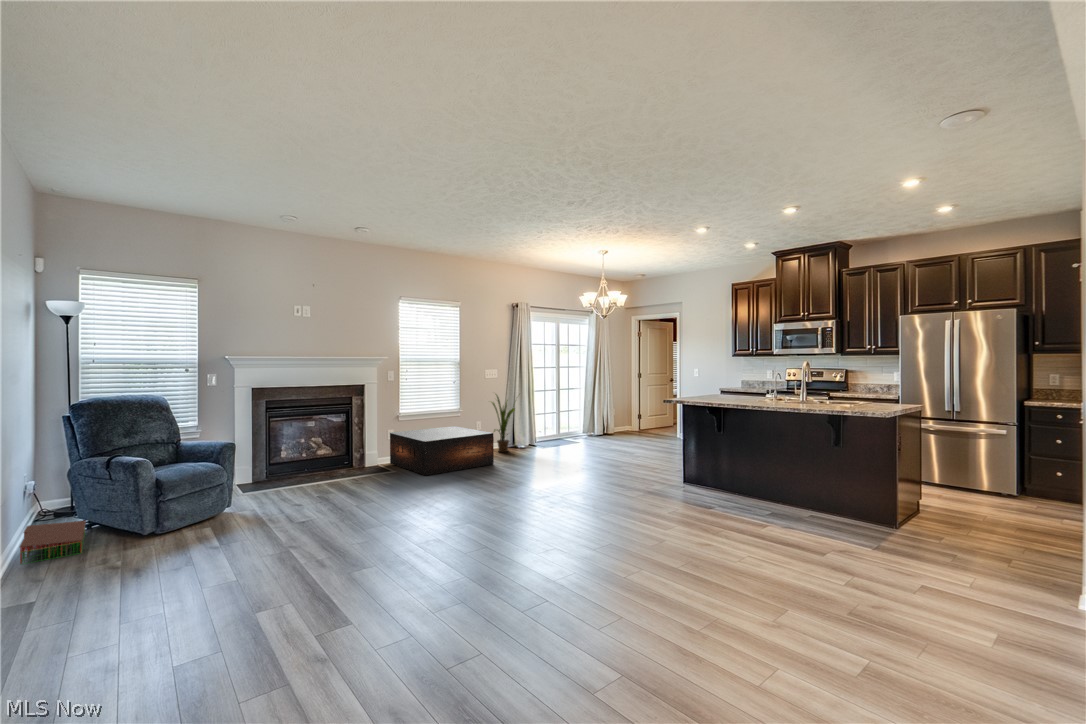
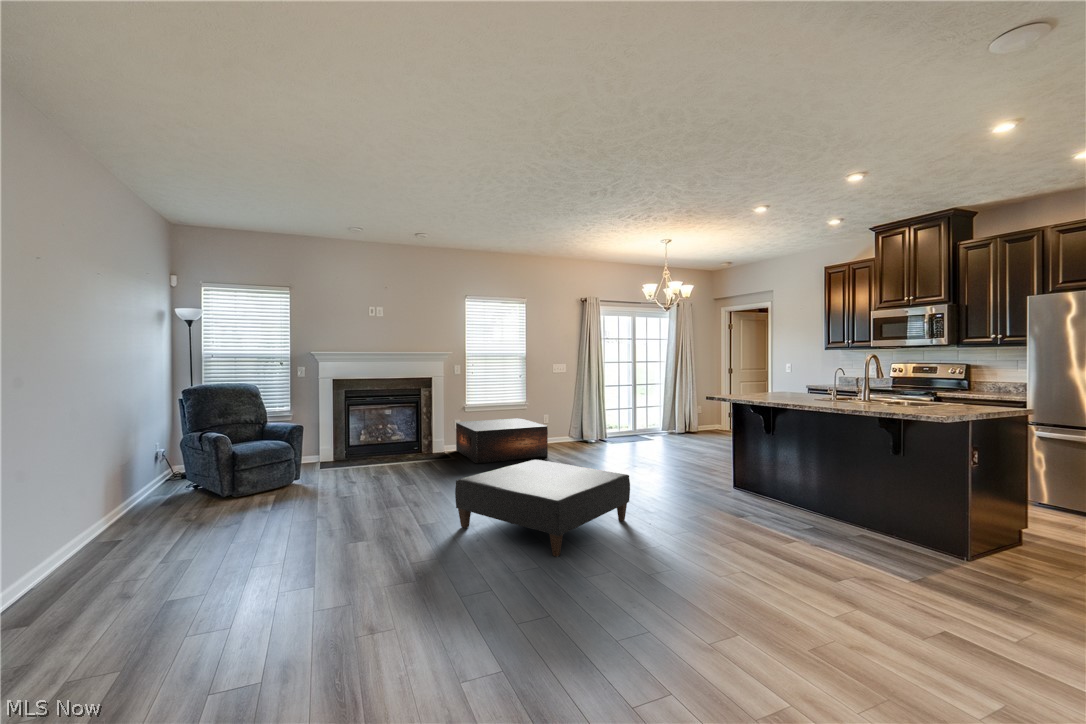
house plant: present [492,395,515,452] -> none [551,386,584,446]
ottoman: none [460,468,623,560] -> present [455,460,630,557]
storage bin: present [20,521,86,564] -> none [134,482,193,511]

